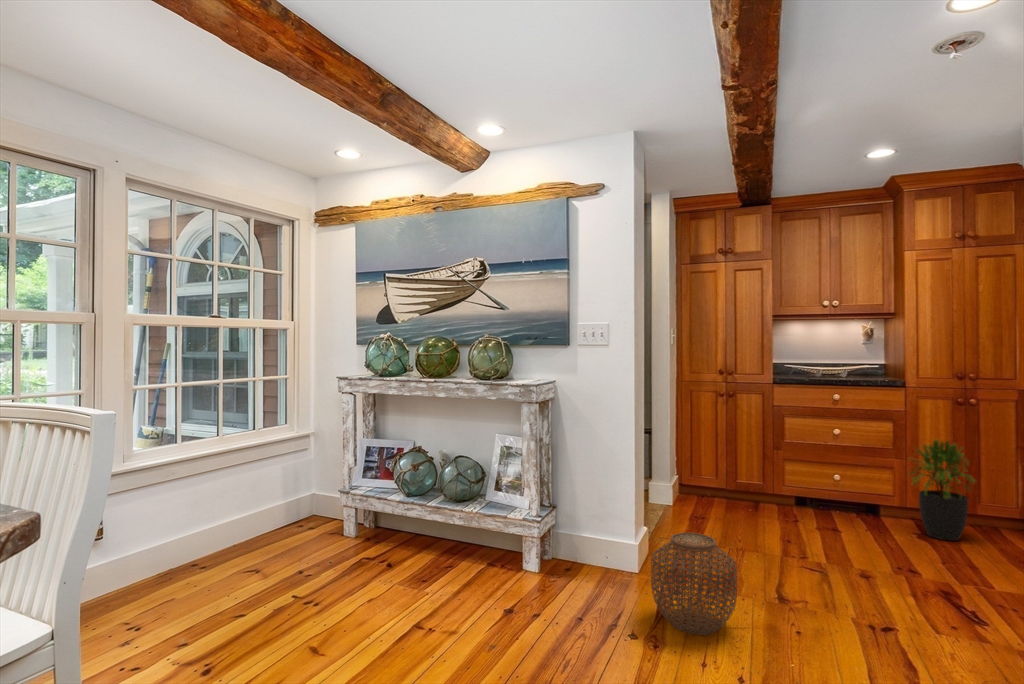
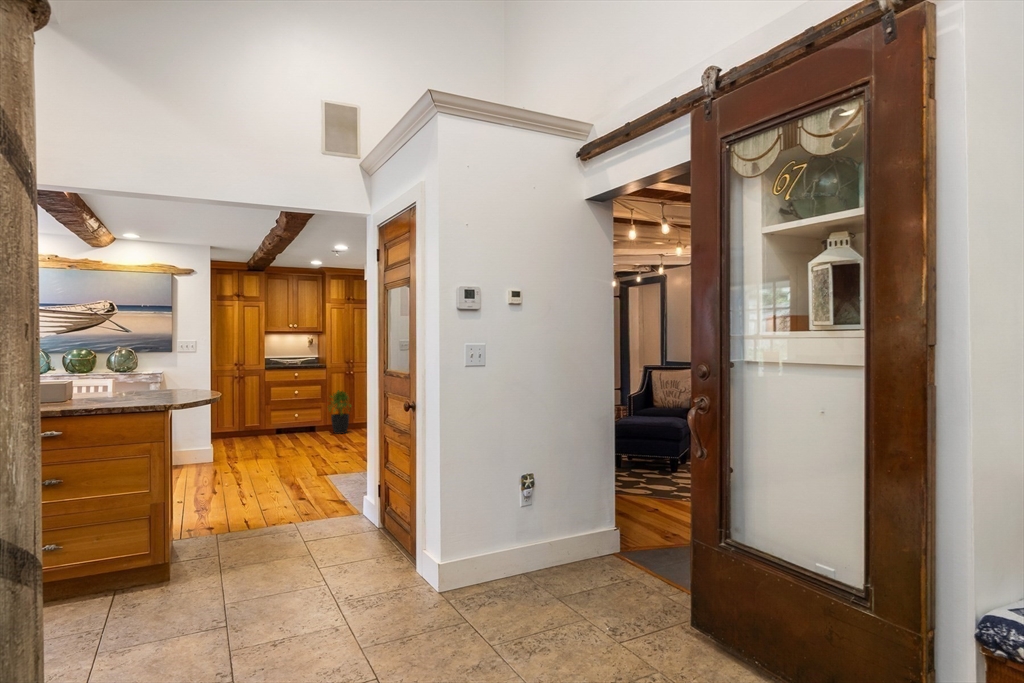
woven basket: present [651,533,737,635] -> none [232,431,269,468]

